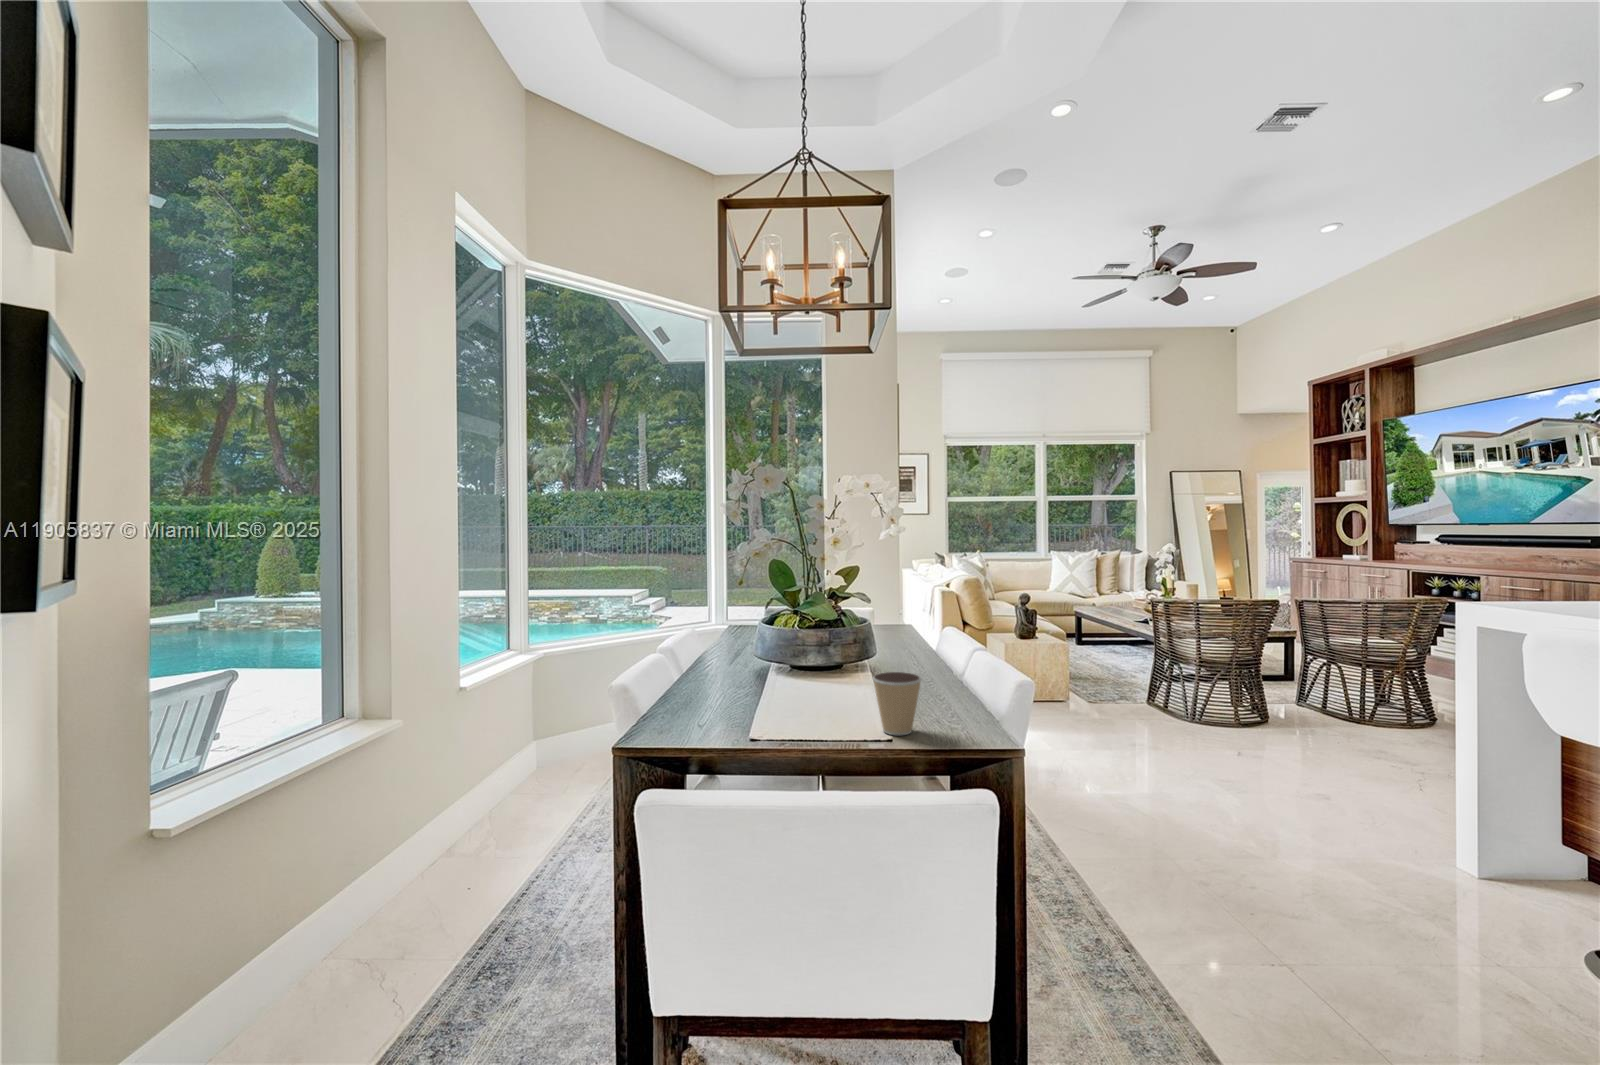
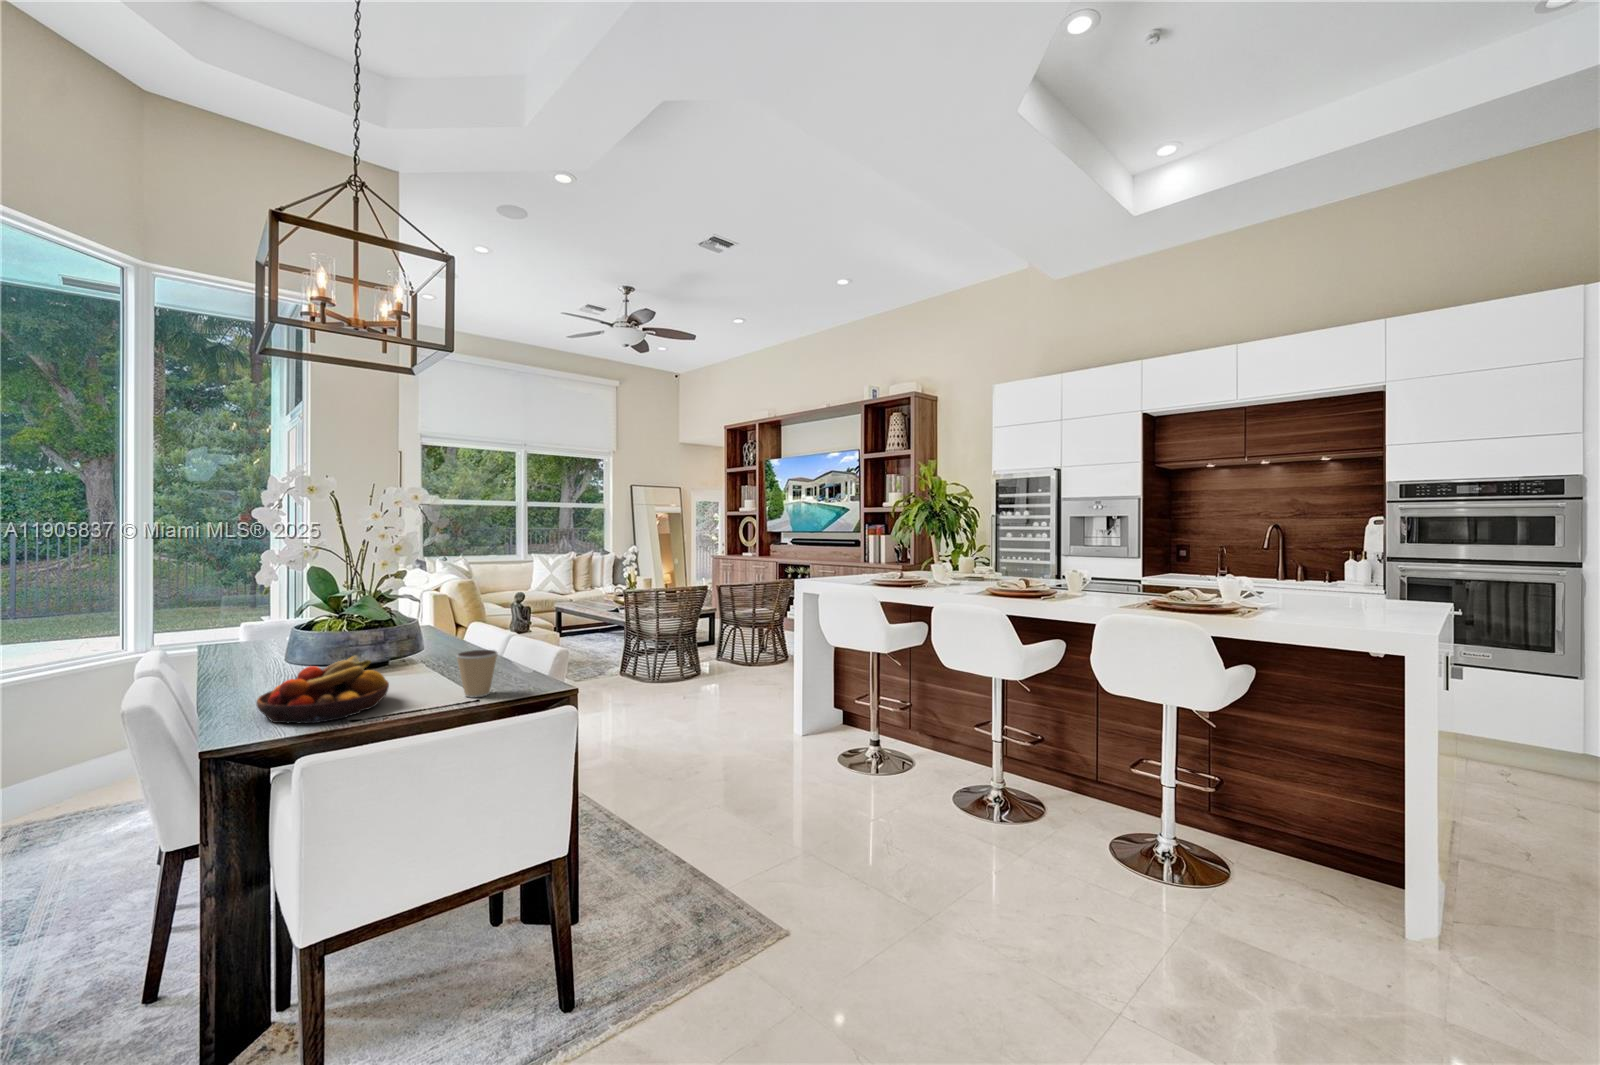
fruit bowl: none [687,660,806,736] -> present [256,656,389,723]

